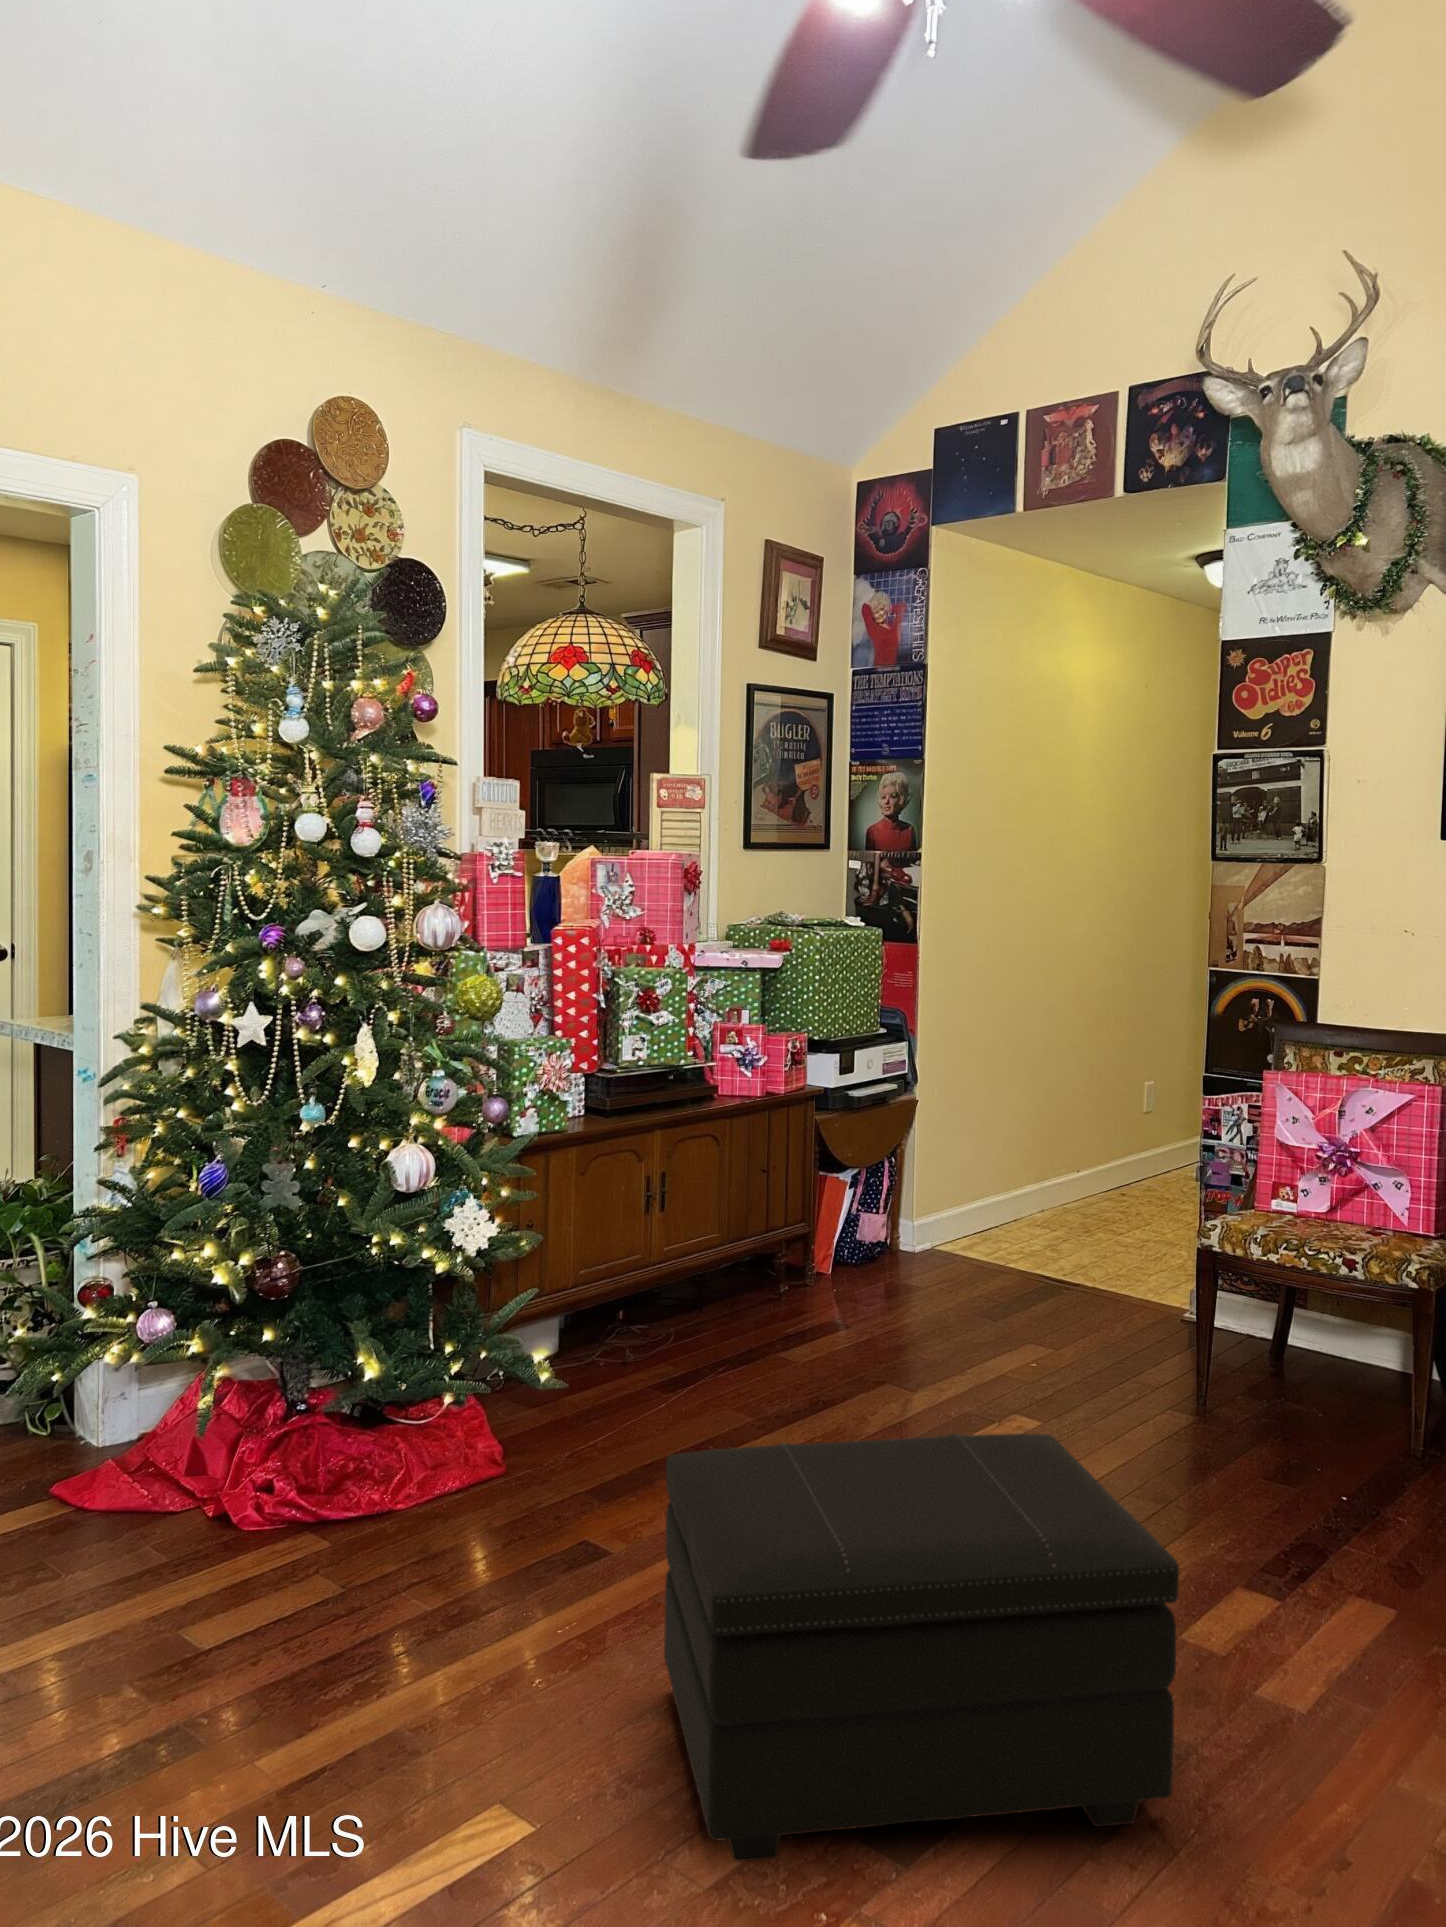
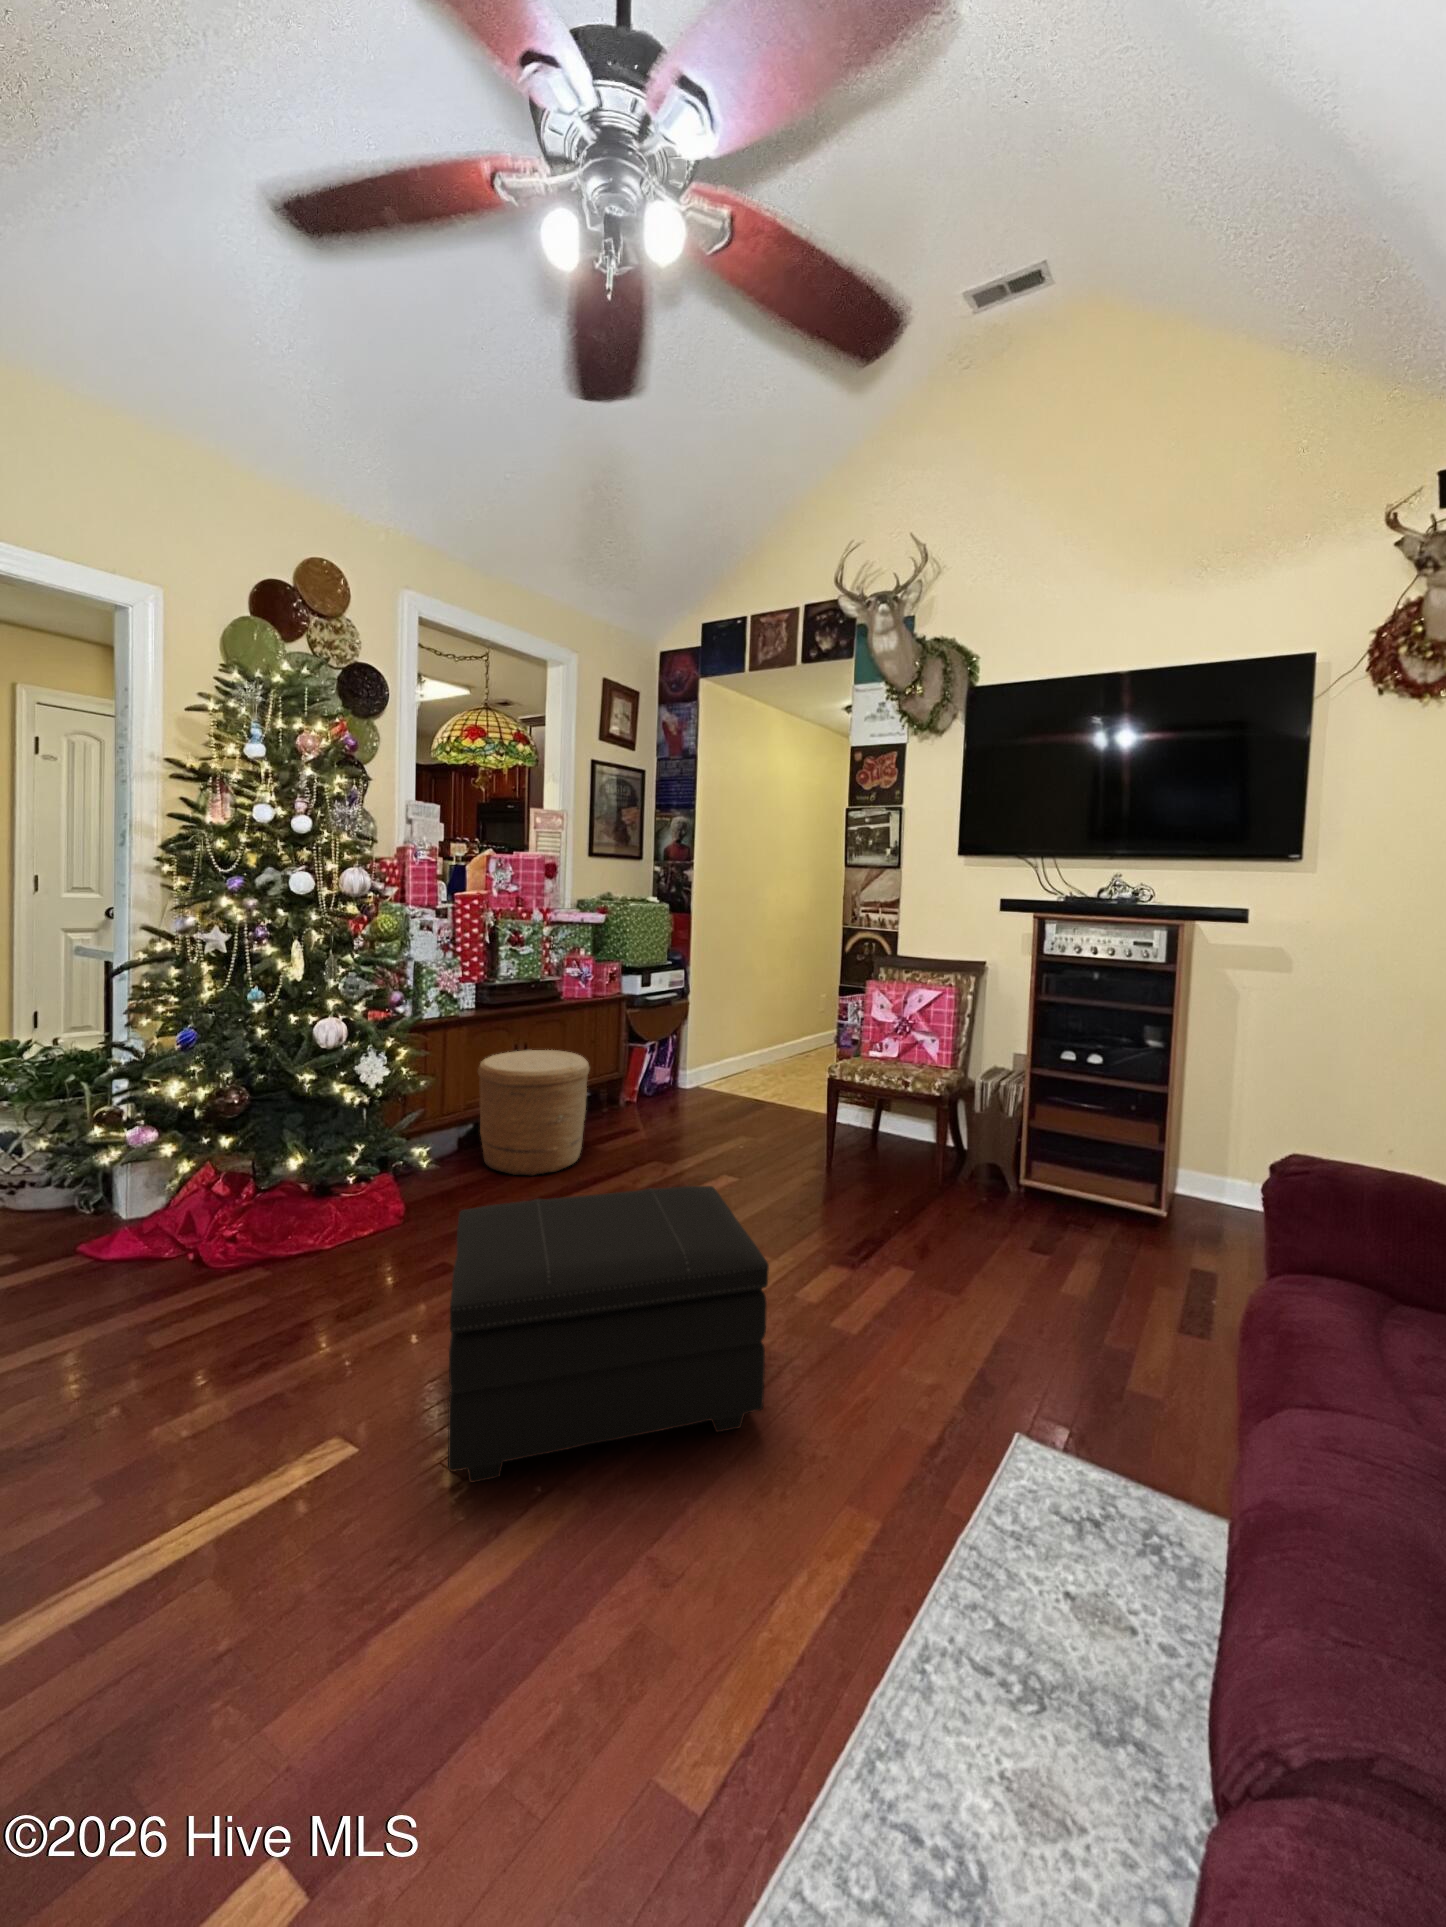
woven basket: none [598,1190,779,1404] -> present [478,1050,589,1176]

